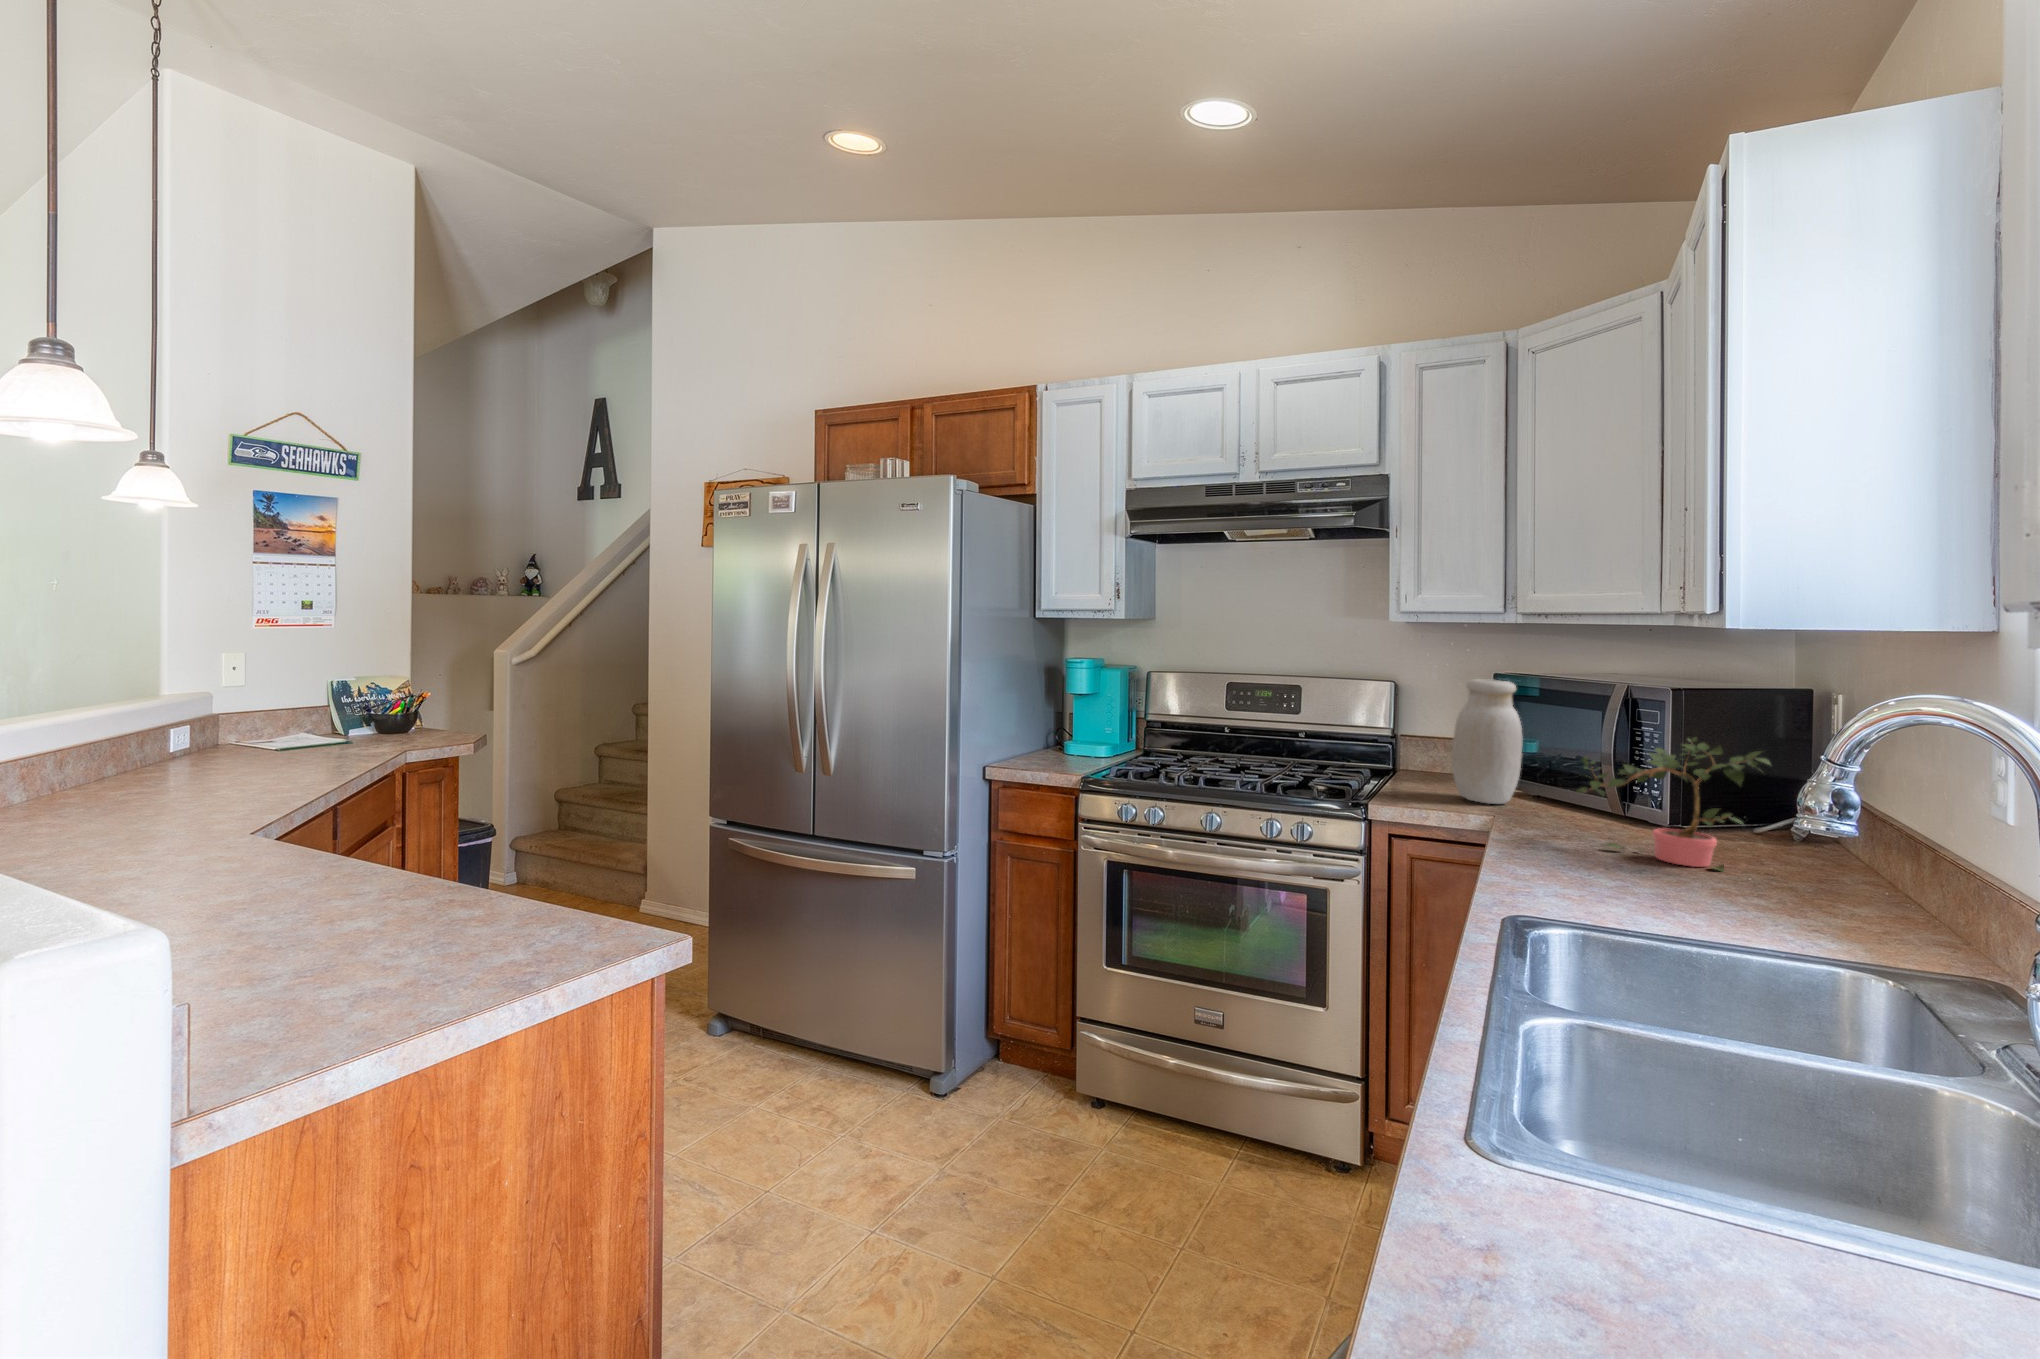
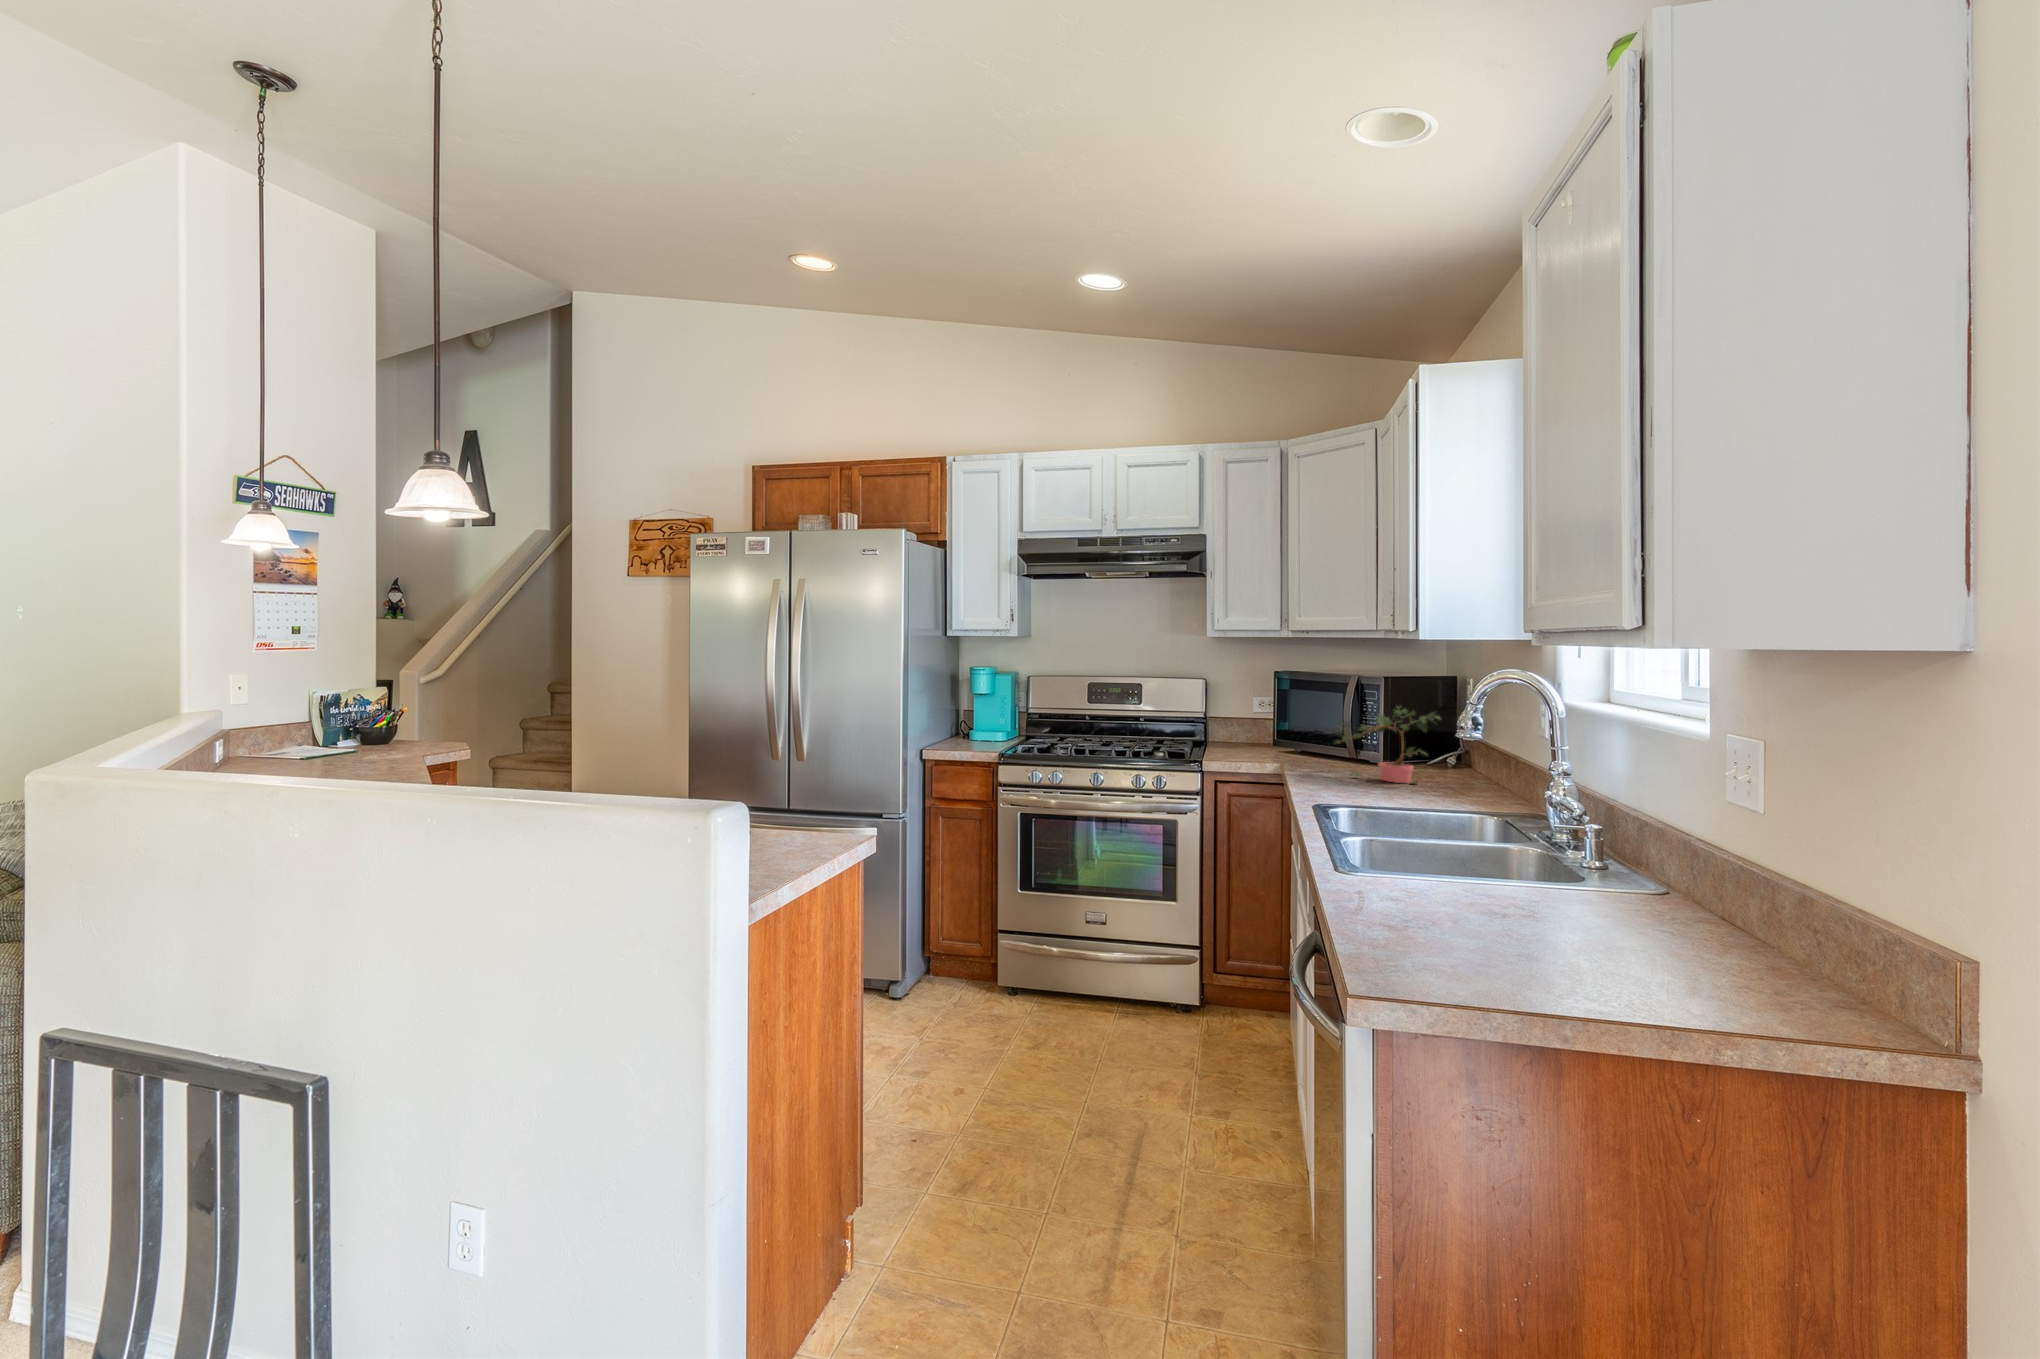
jar: present [1452,679,1523,804] -> none [1251,675,1295,757]

